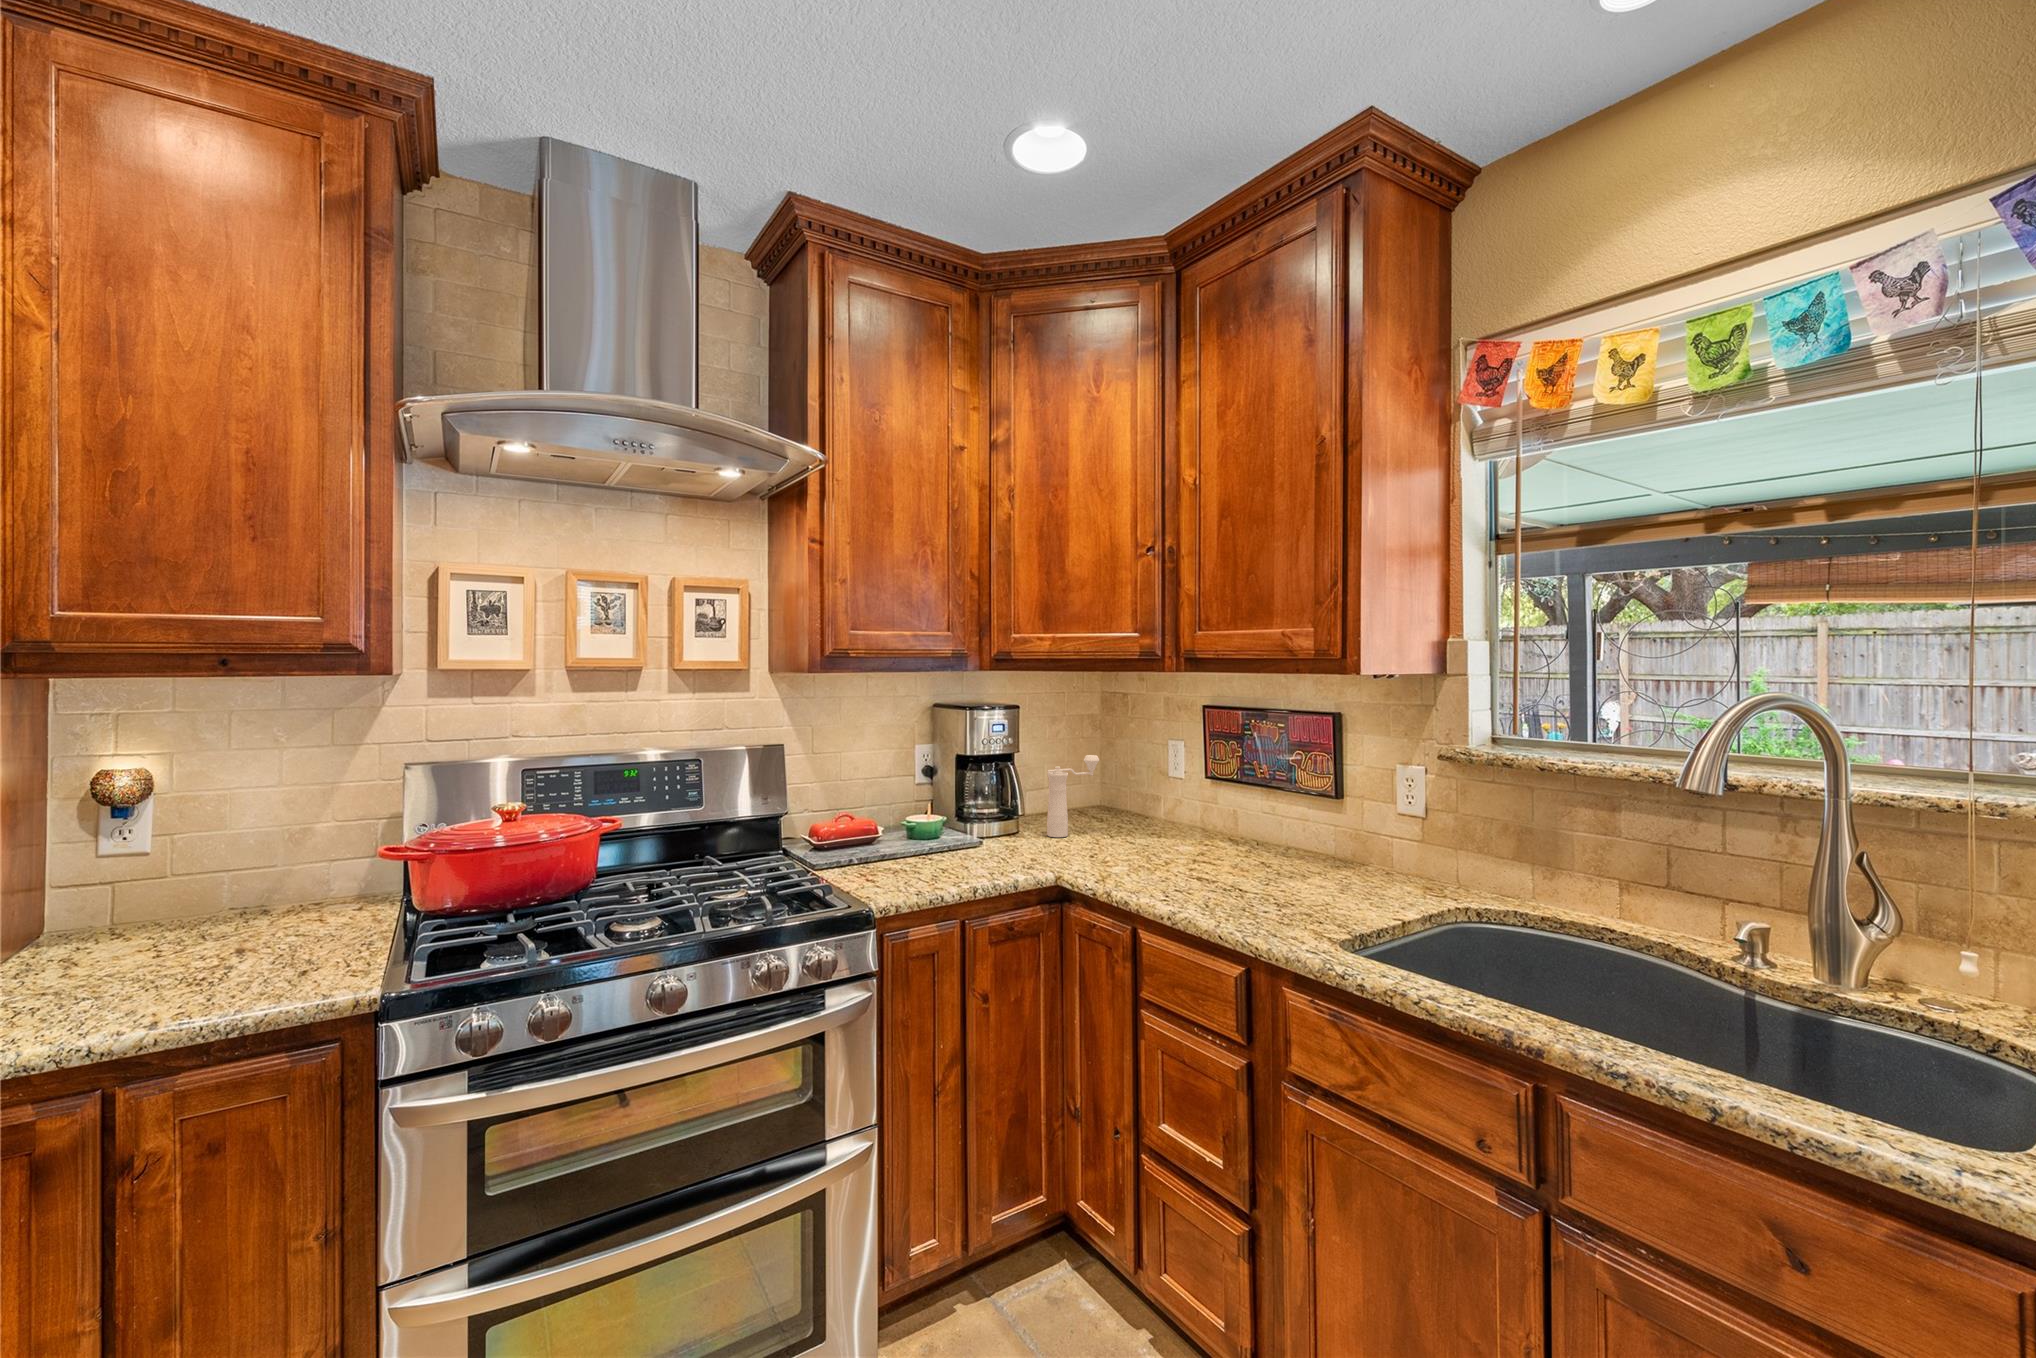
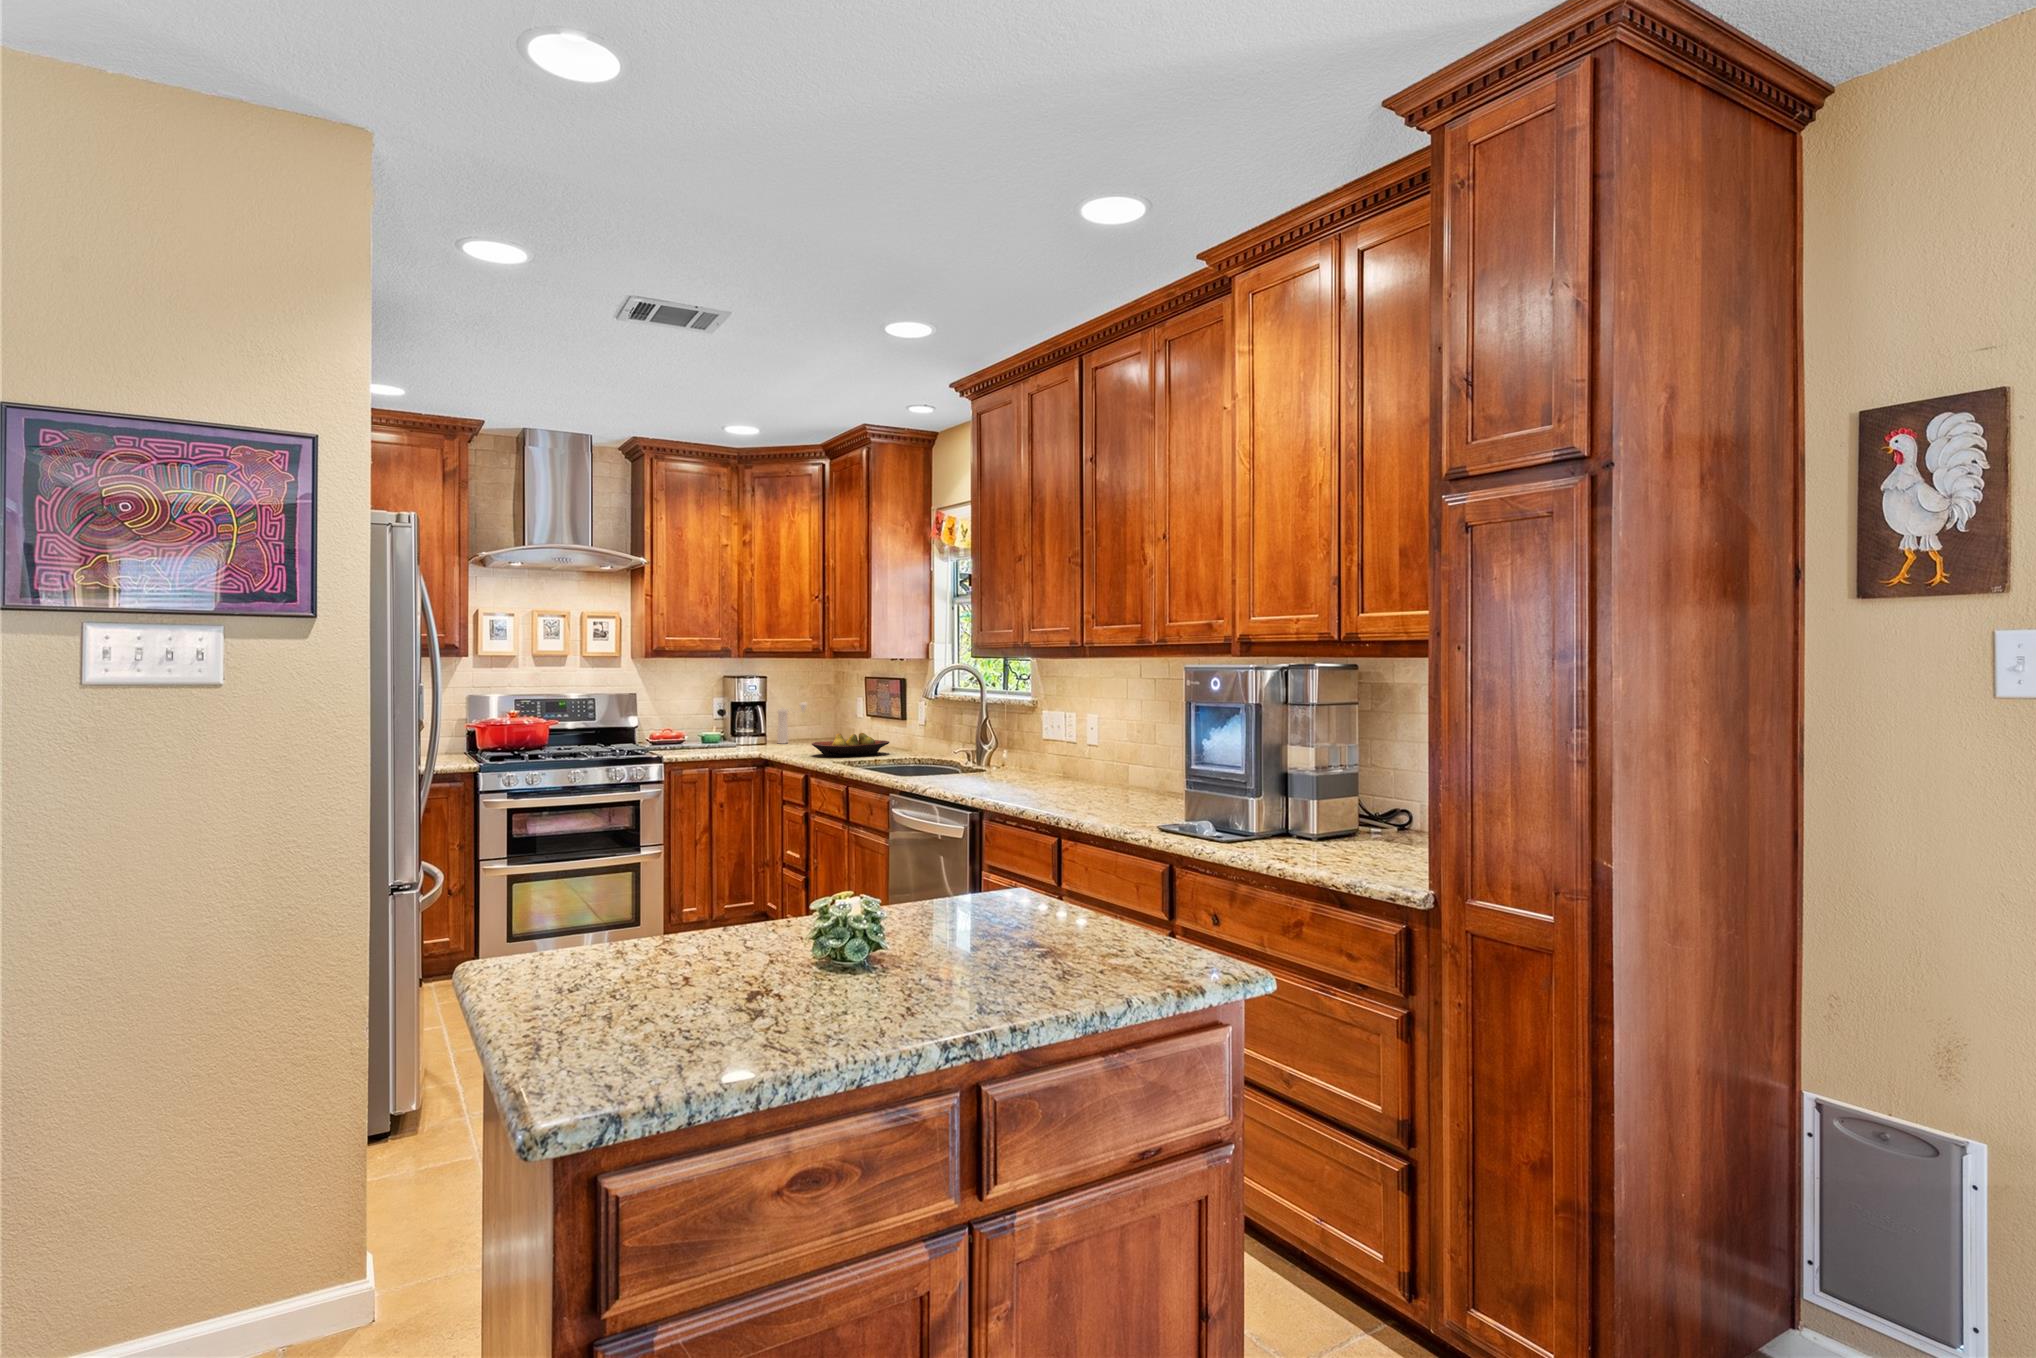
fruit bowl: none [1198,835,1356,897] -> present [812,733,889,756]

